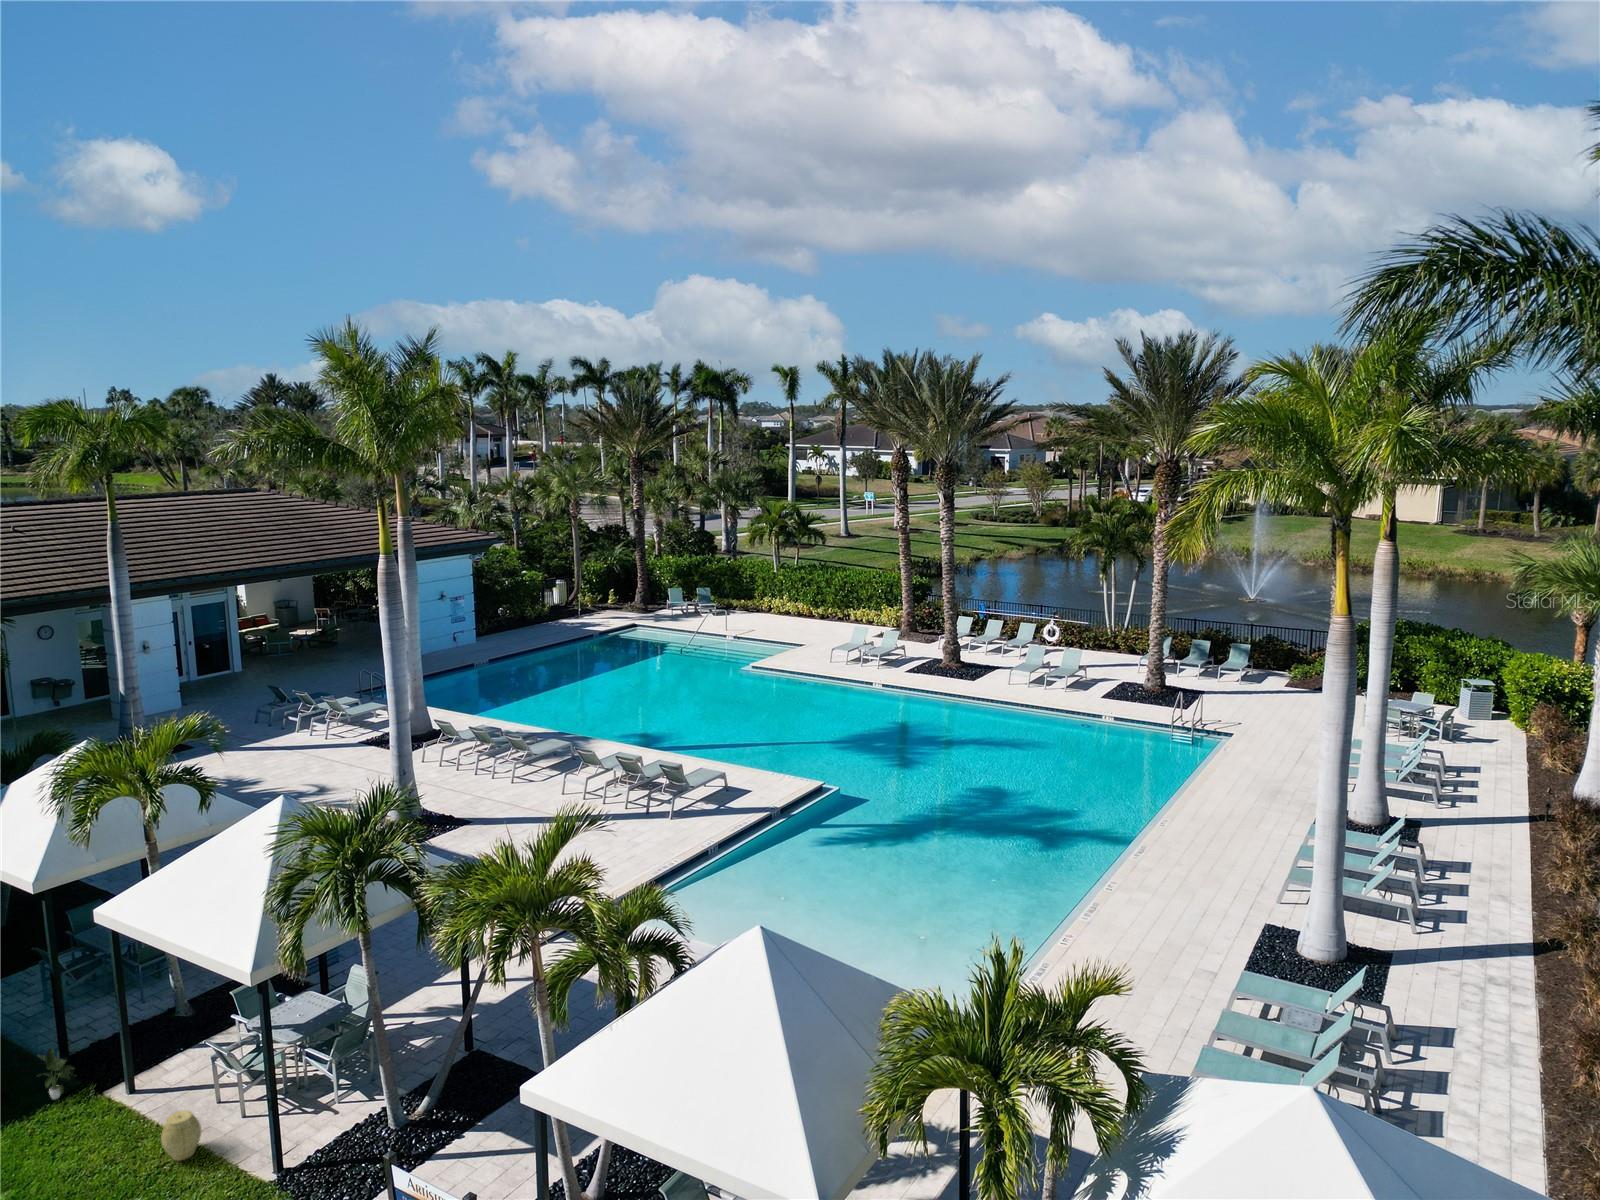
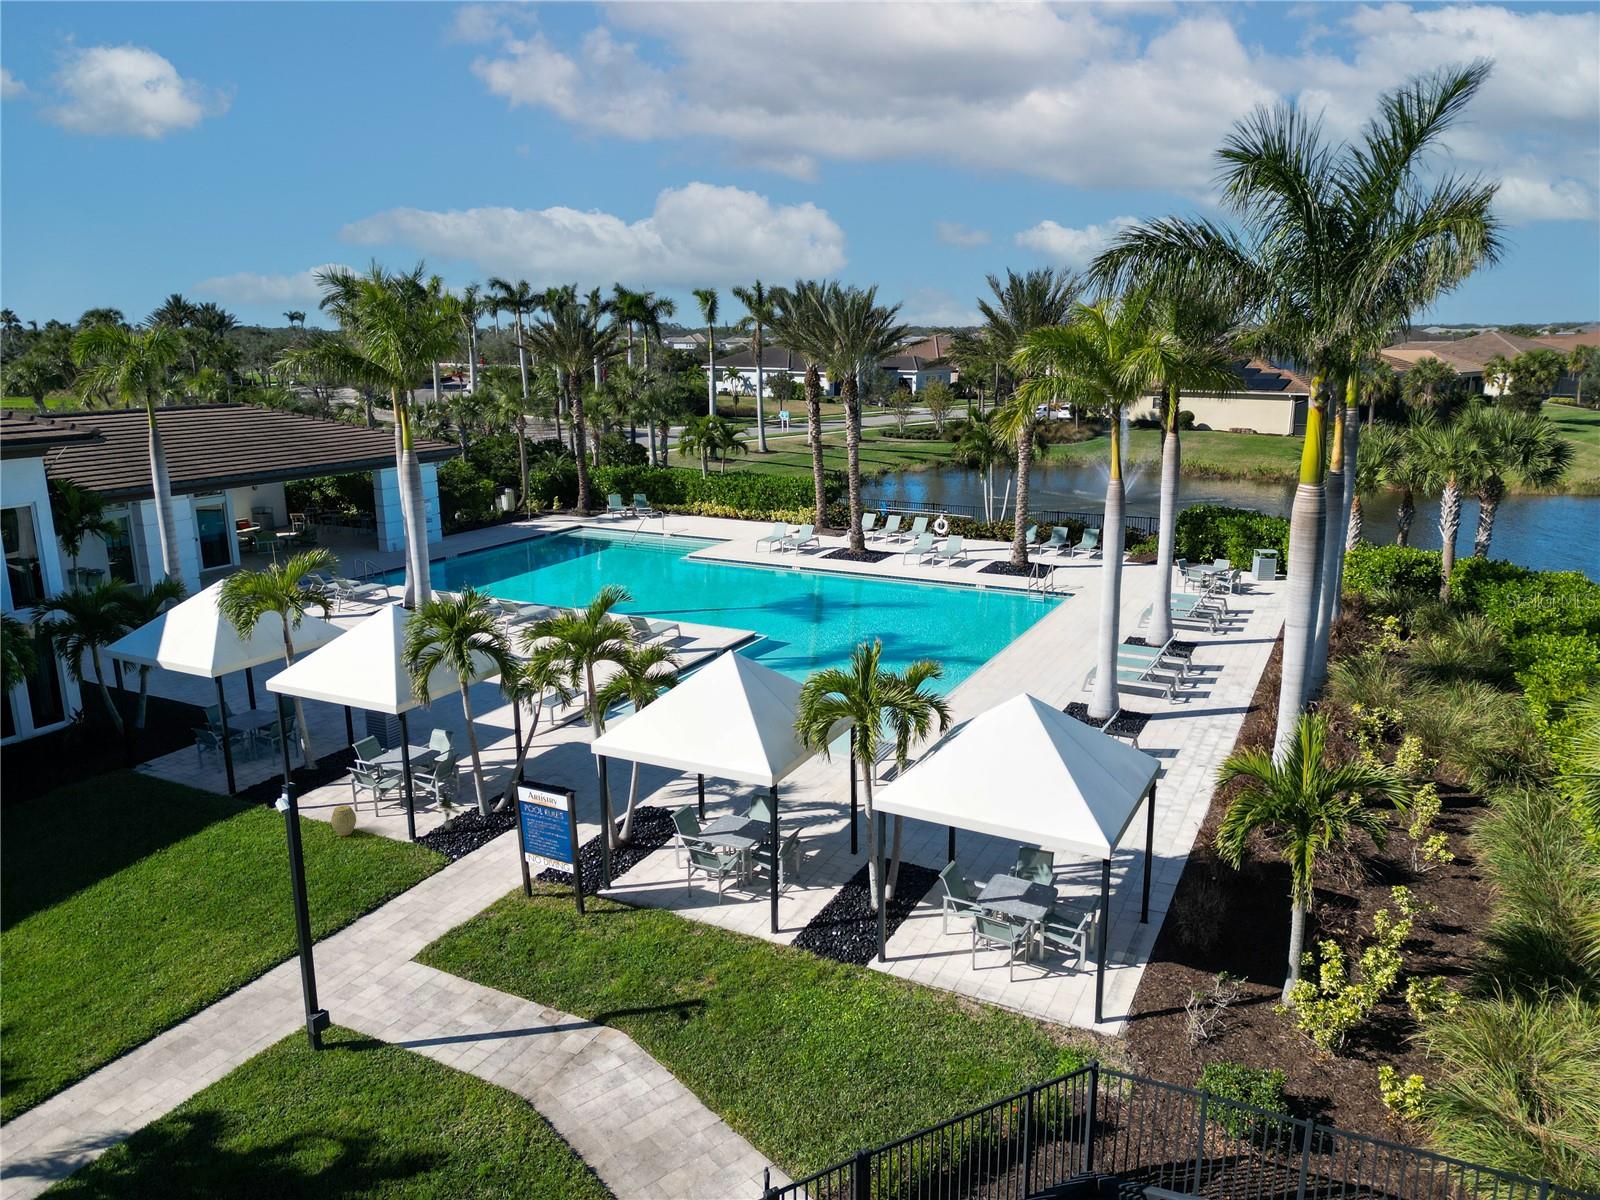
potted plant: present [38,1048,74,1099] -> present [441,793,460,829]

